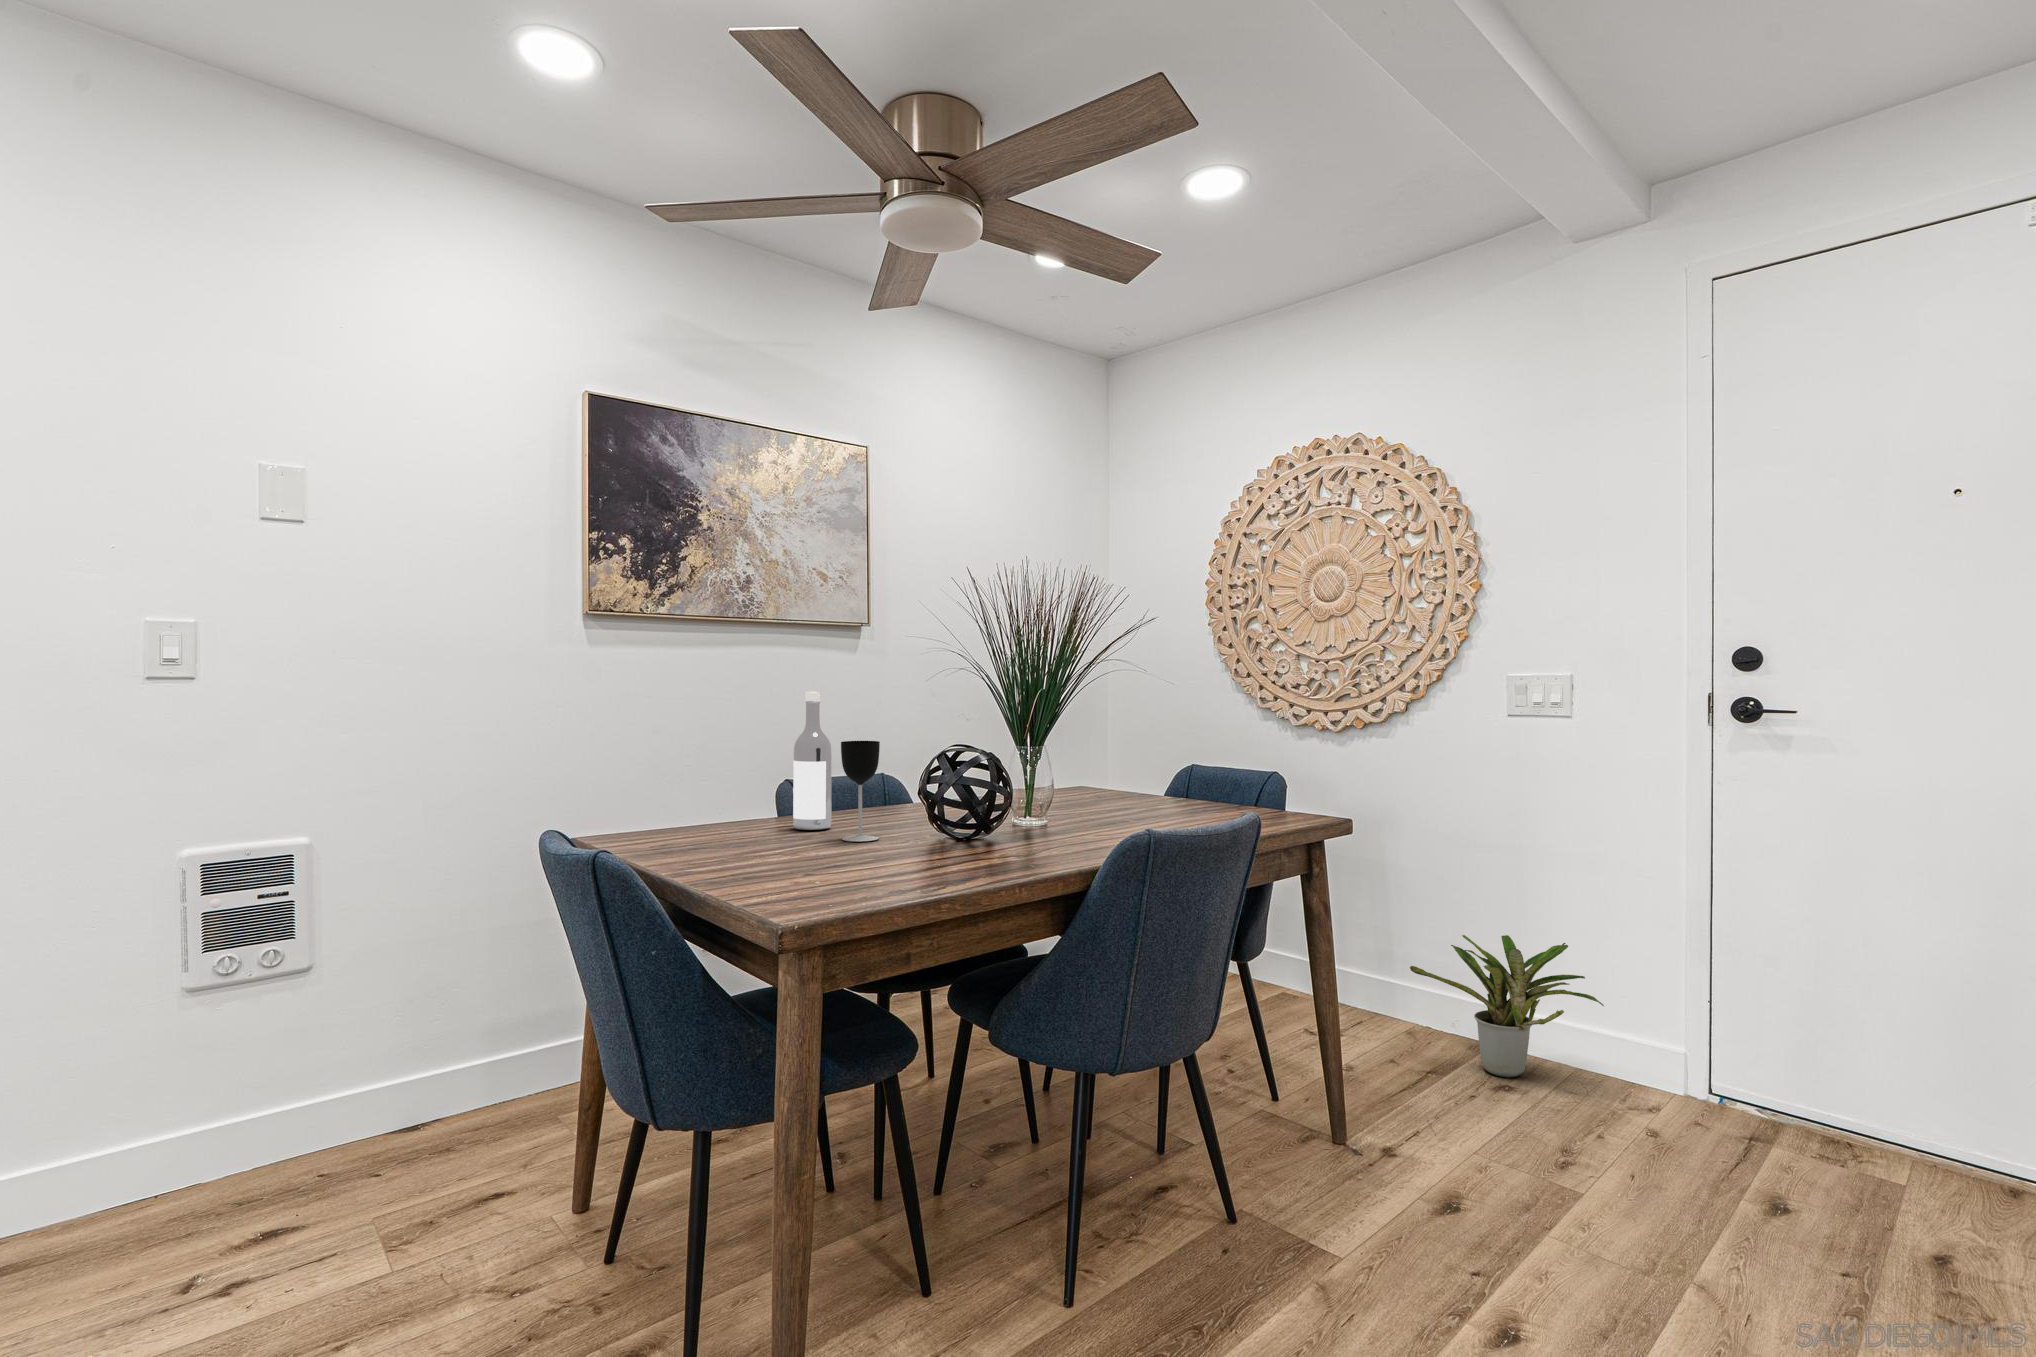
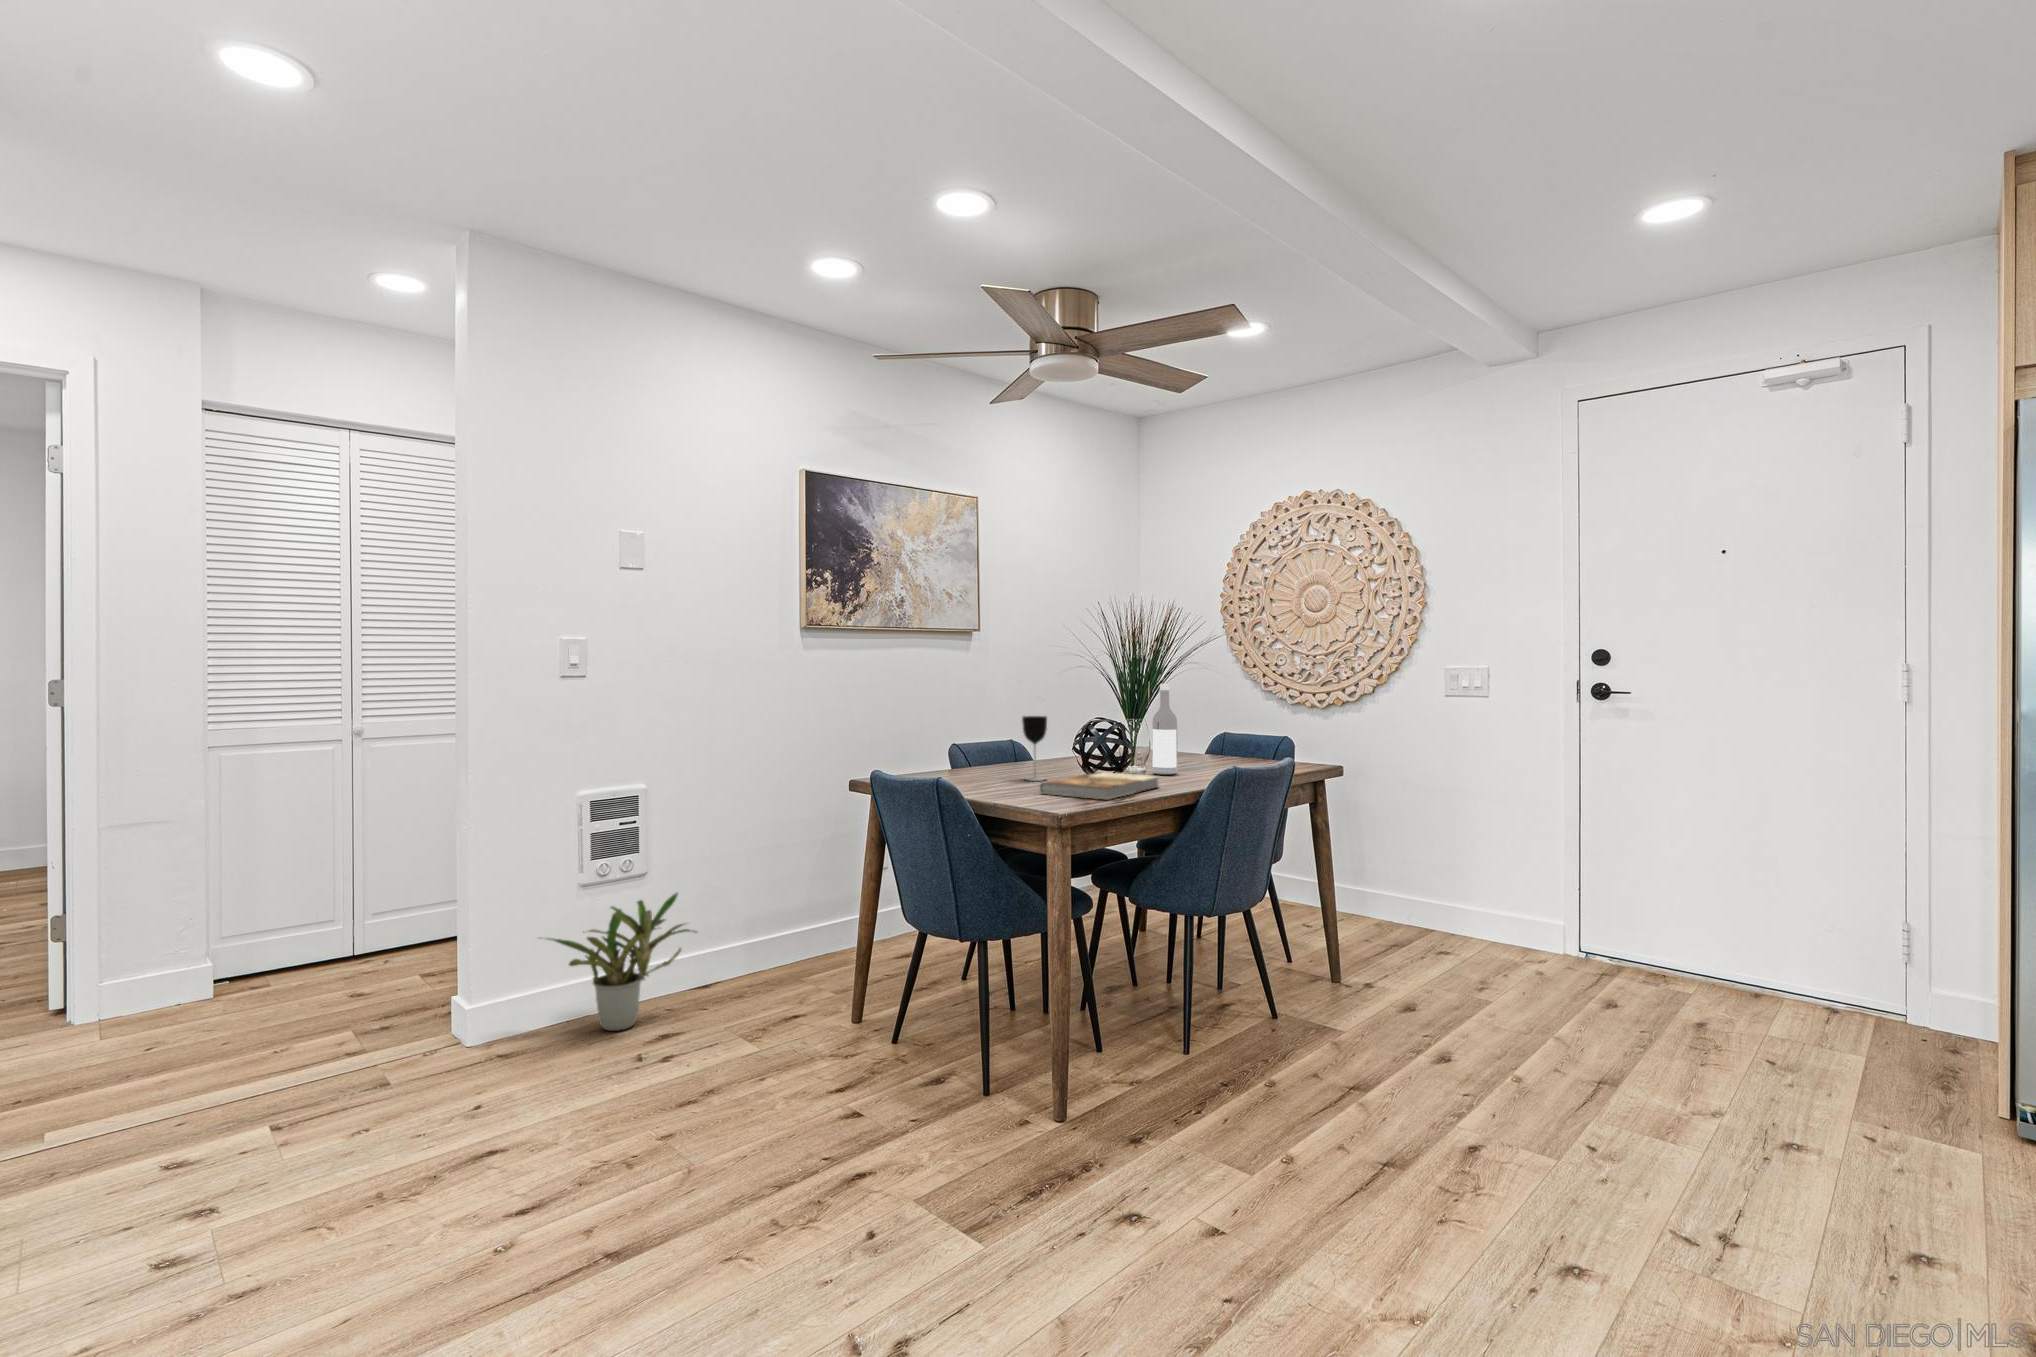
wine bottle: present [793,692,831,830] -> present [1152,684,1178,775]
book: none [833,829,1038,882] -> present [1040,772,1159,799]
potted plant: present [1410,935,1604,1077] -> present [548,893,695,1031]

